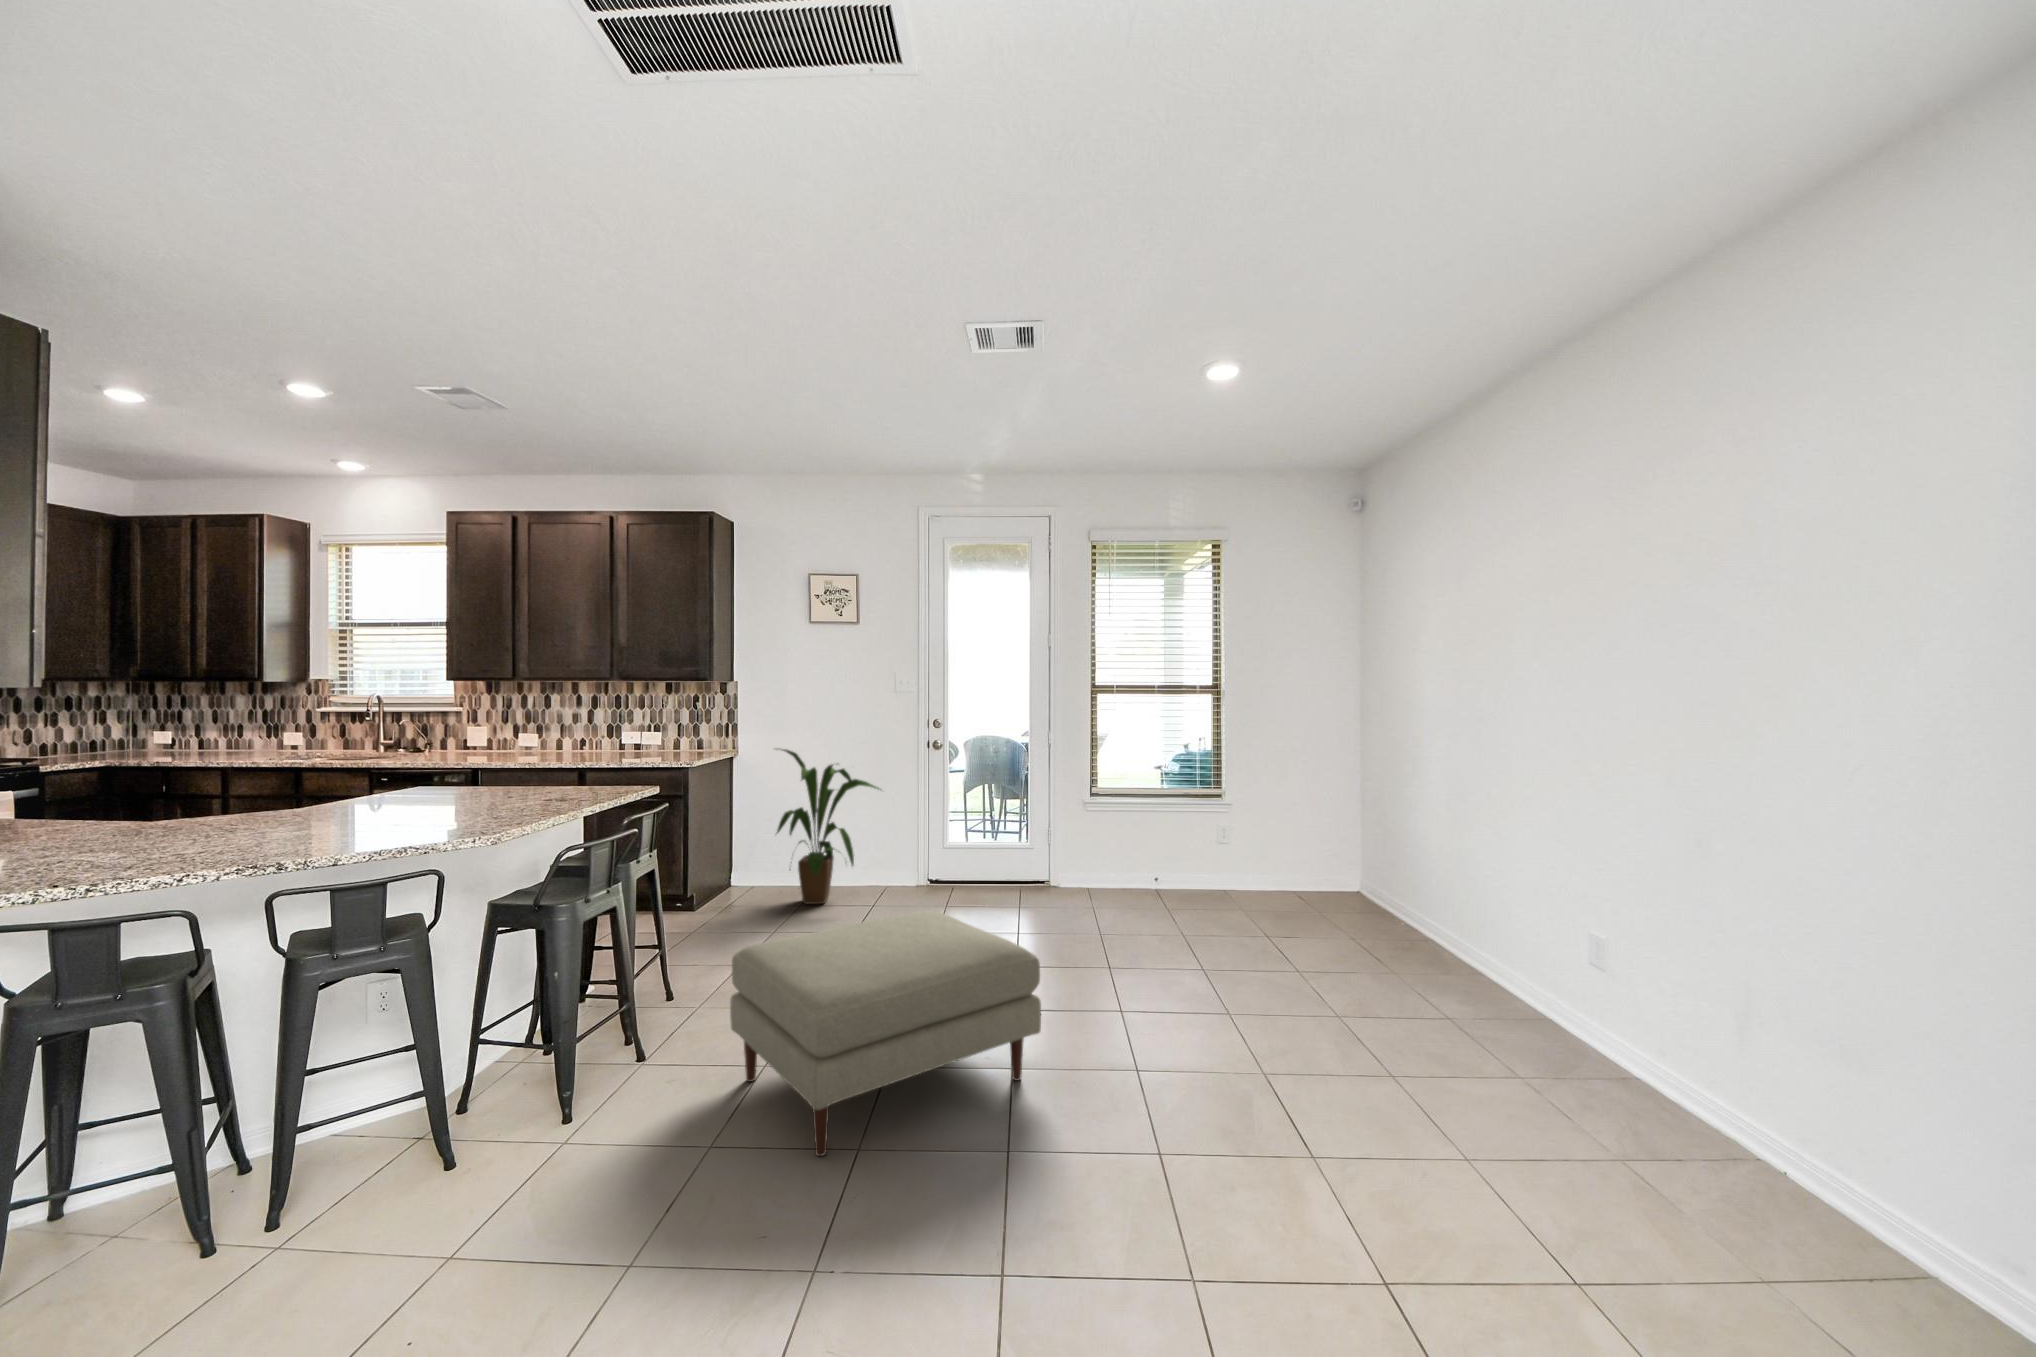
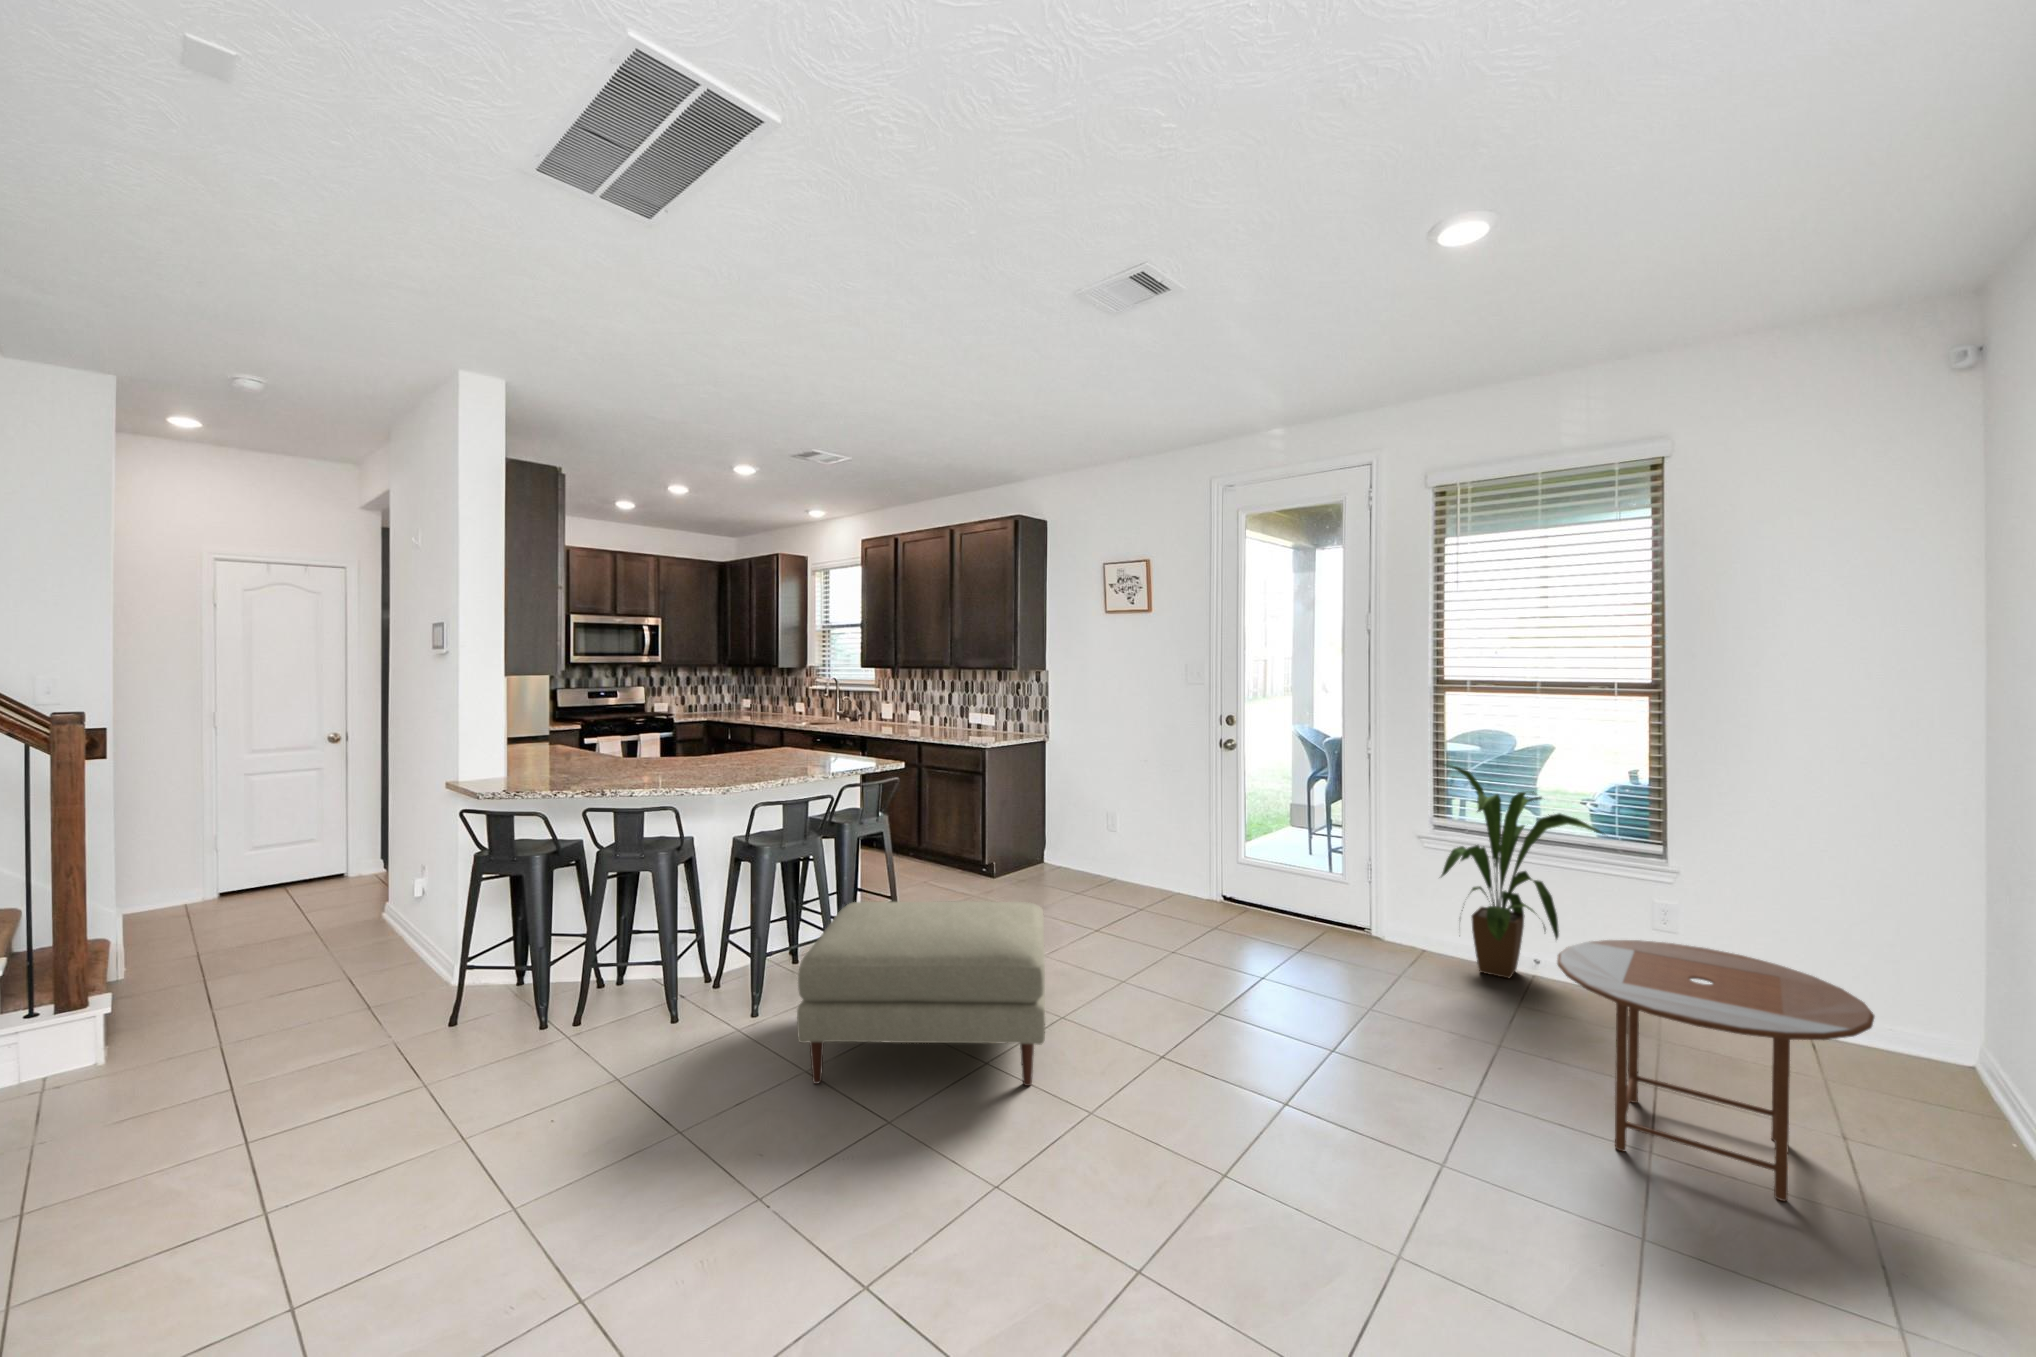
house plant: present [777,749,879,904] -> present [1441,764,1604,978]
side table: none [1318,852,1490,991] -> present [1557,940,1874,1201]

